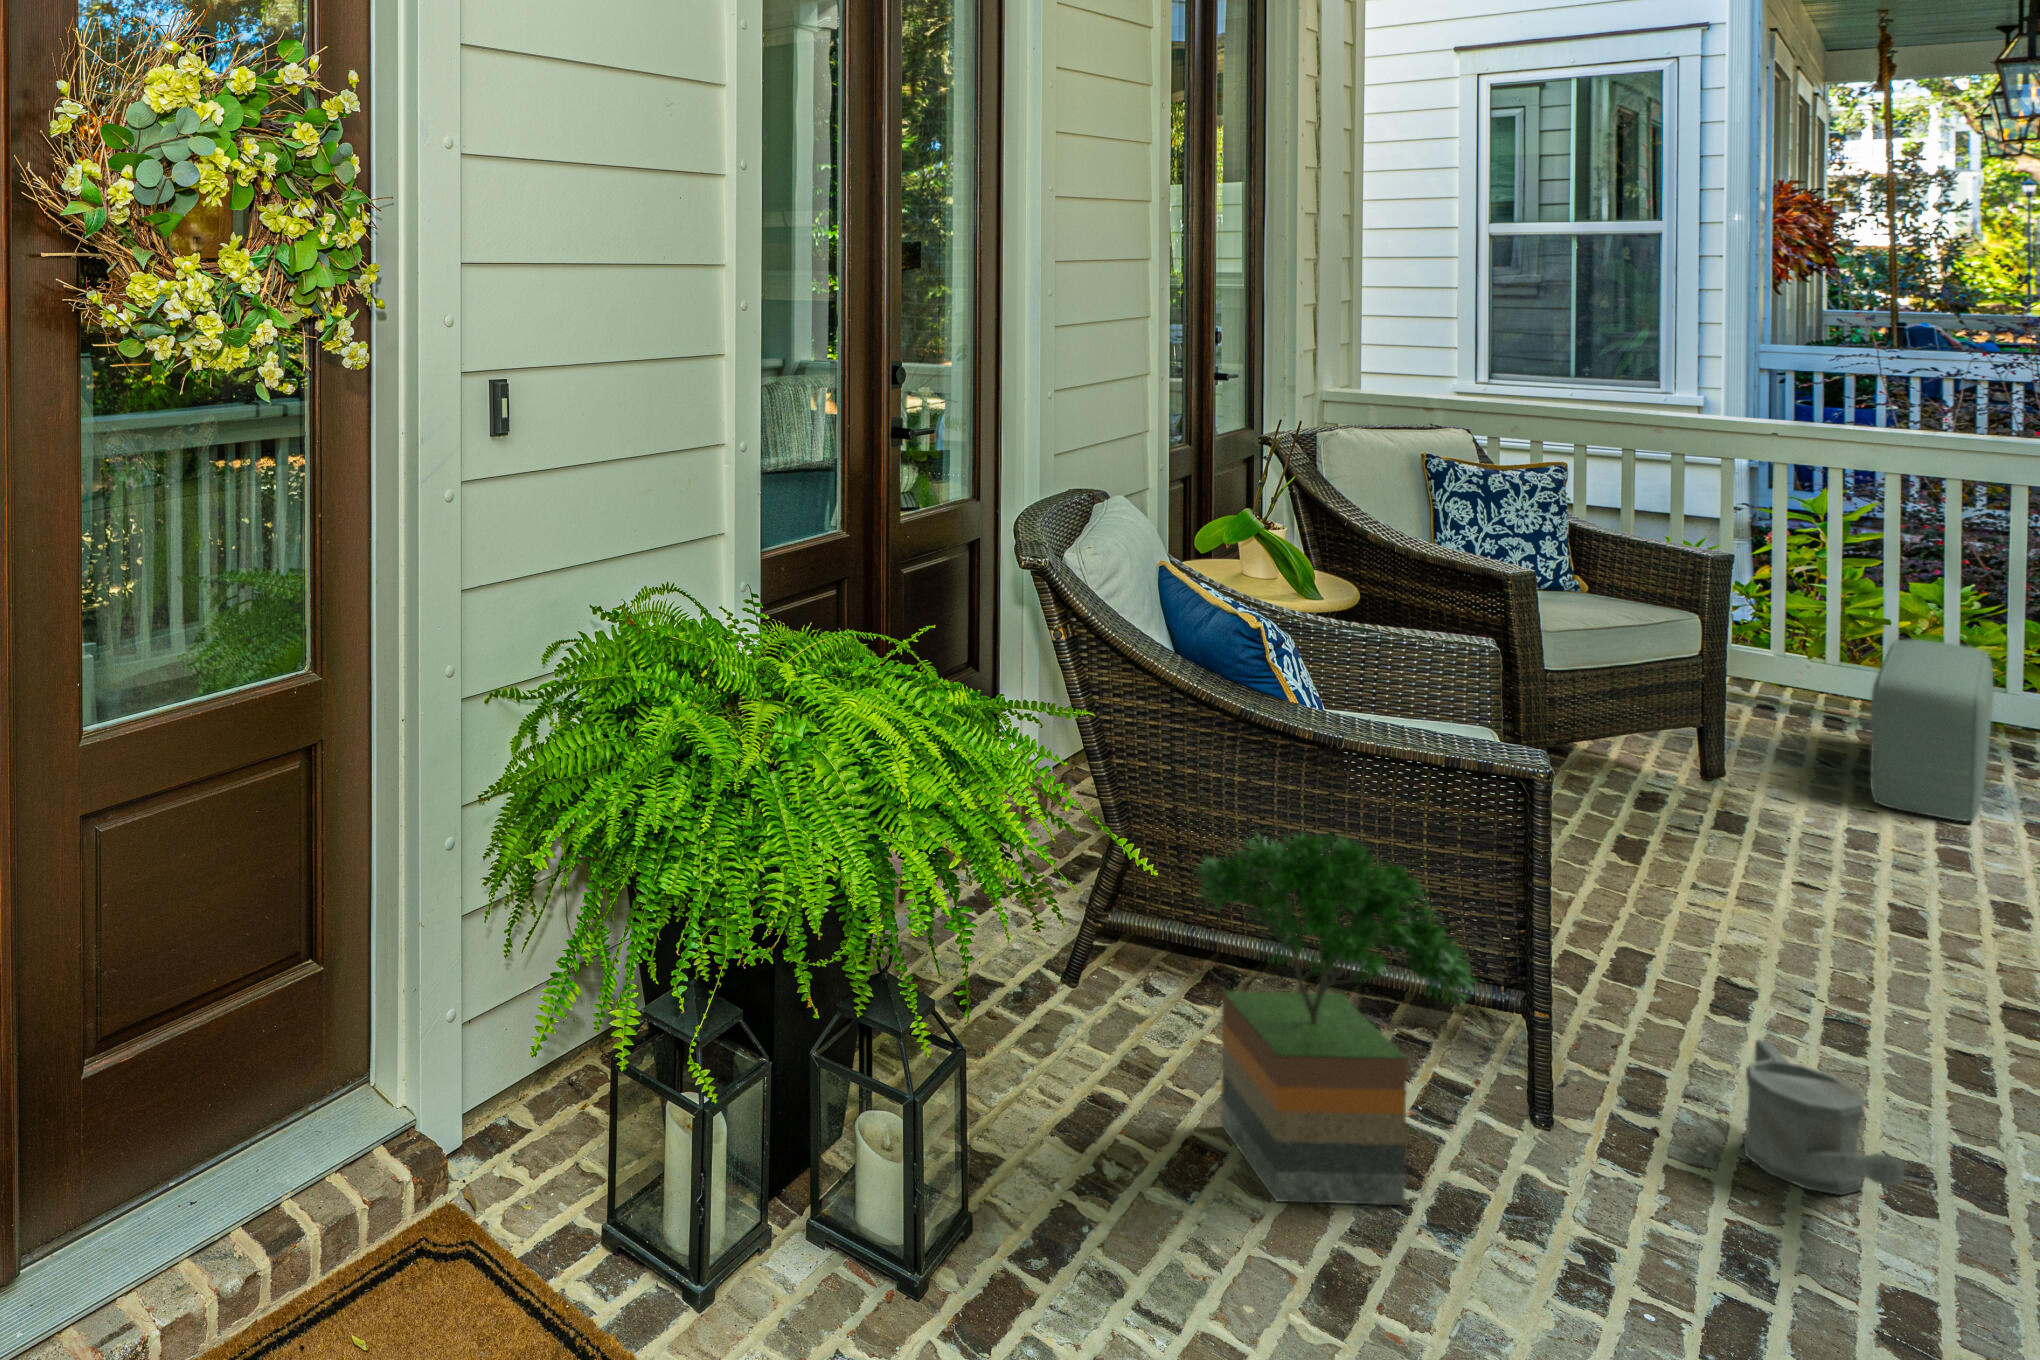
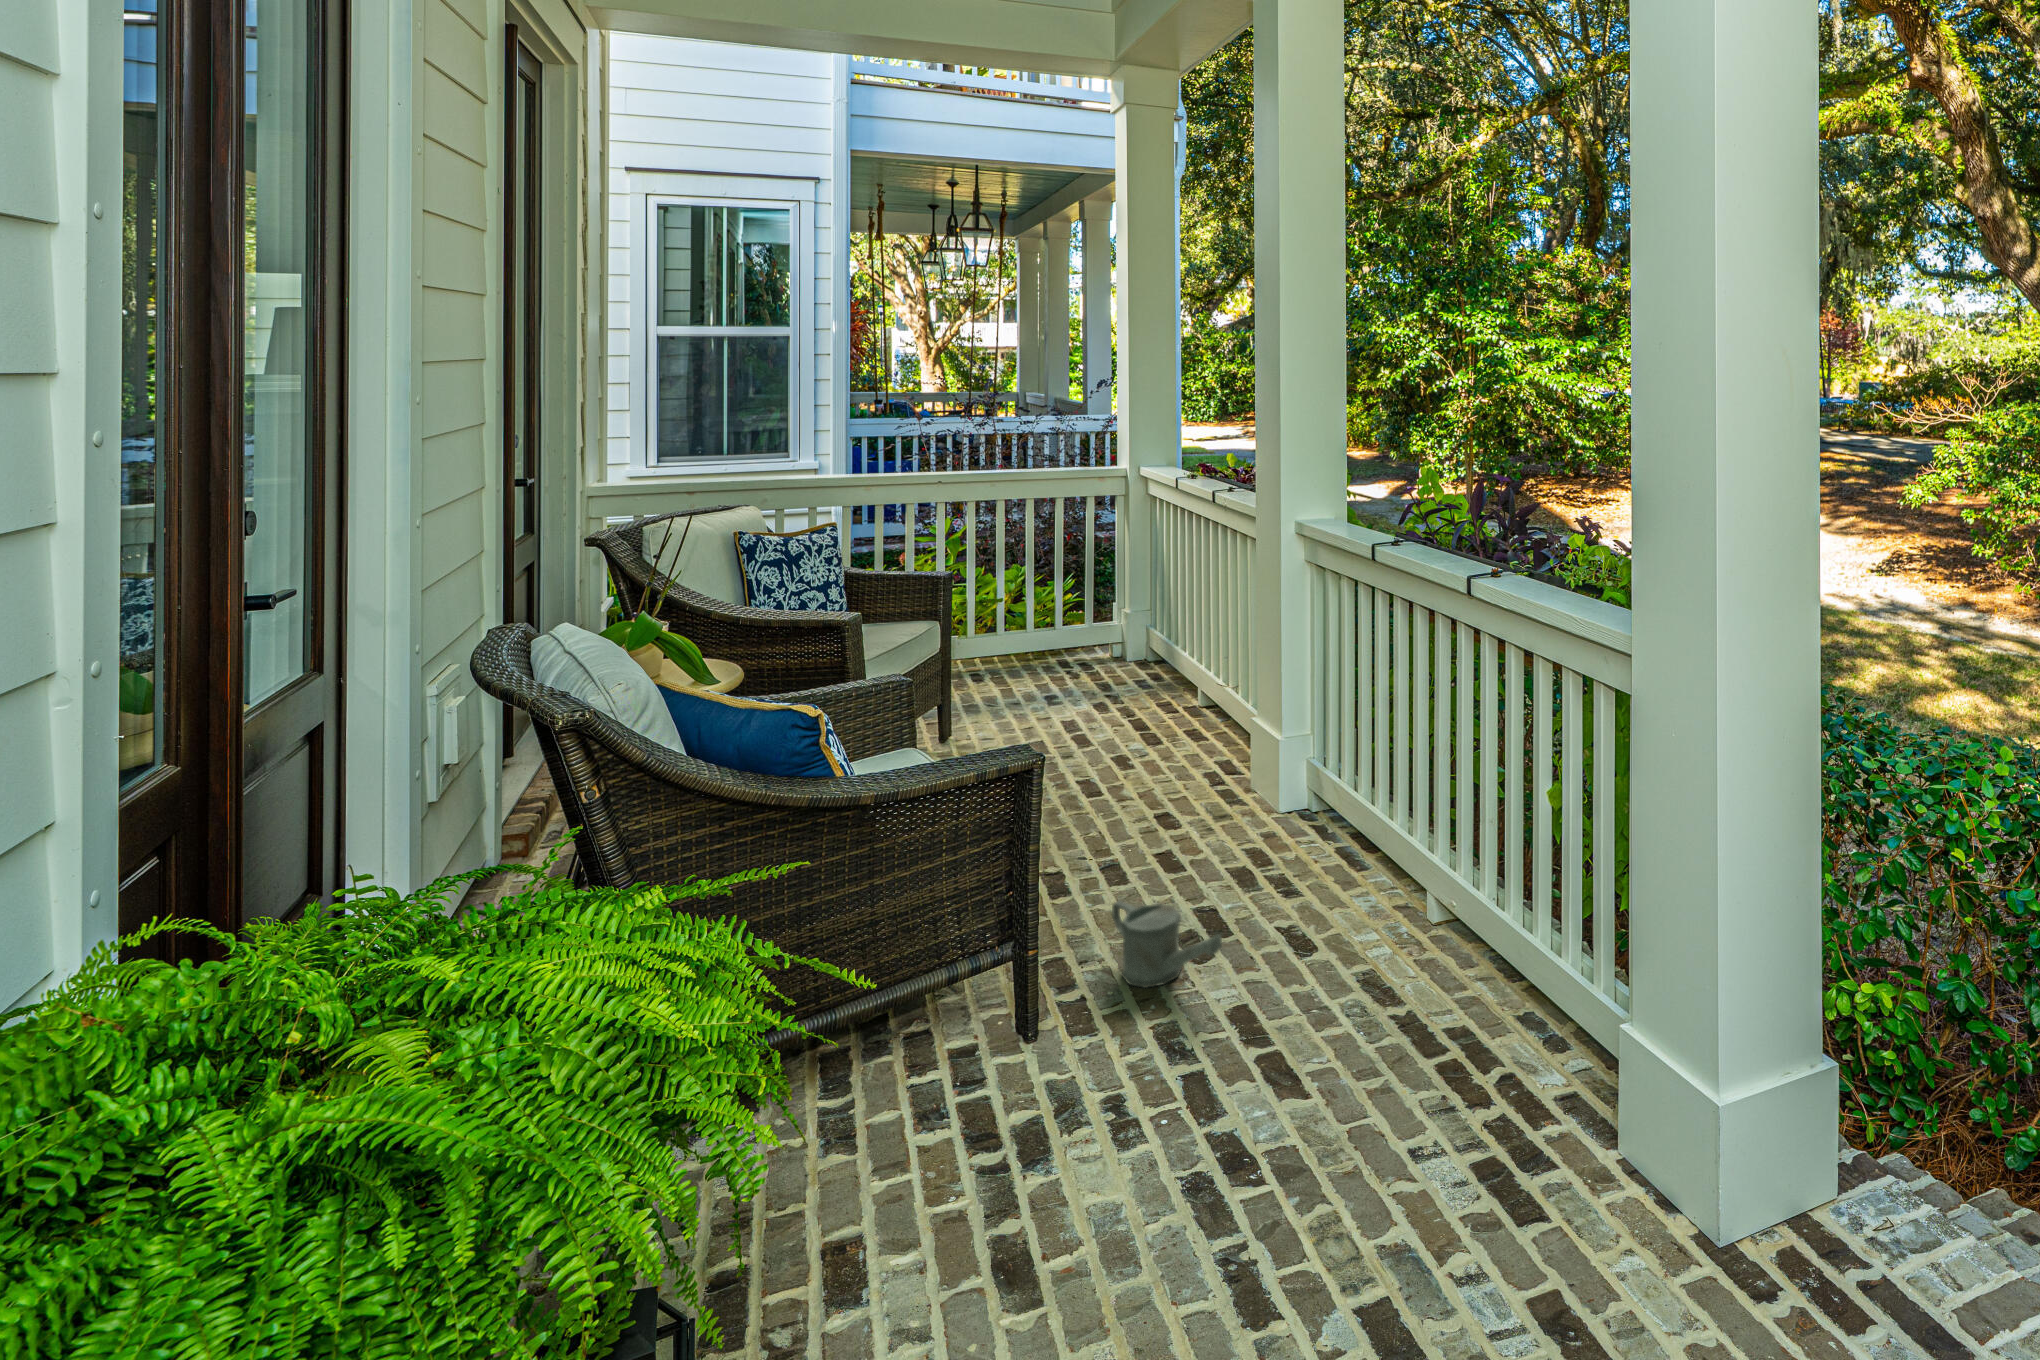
pouf: present [1870,640,1993,821] -> none [1004,606,1071,722]
potted tree: present [1197,832,1477,1205] -> none [805,879,1055,1239]

